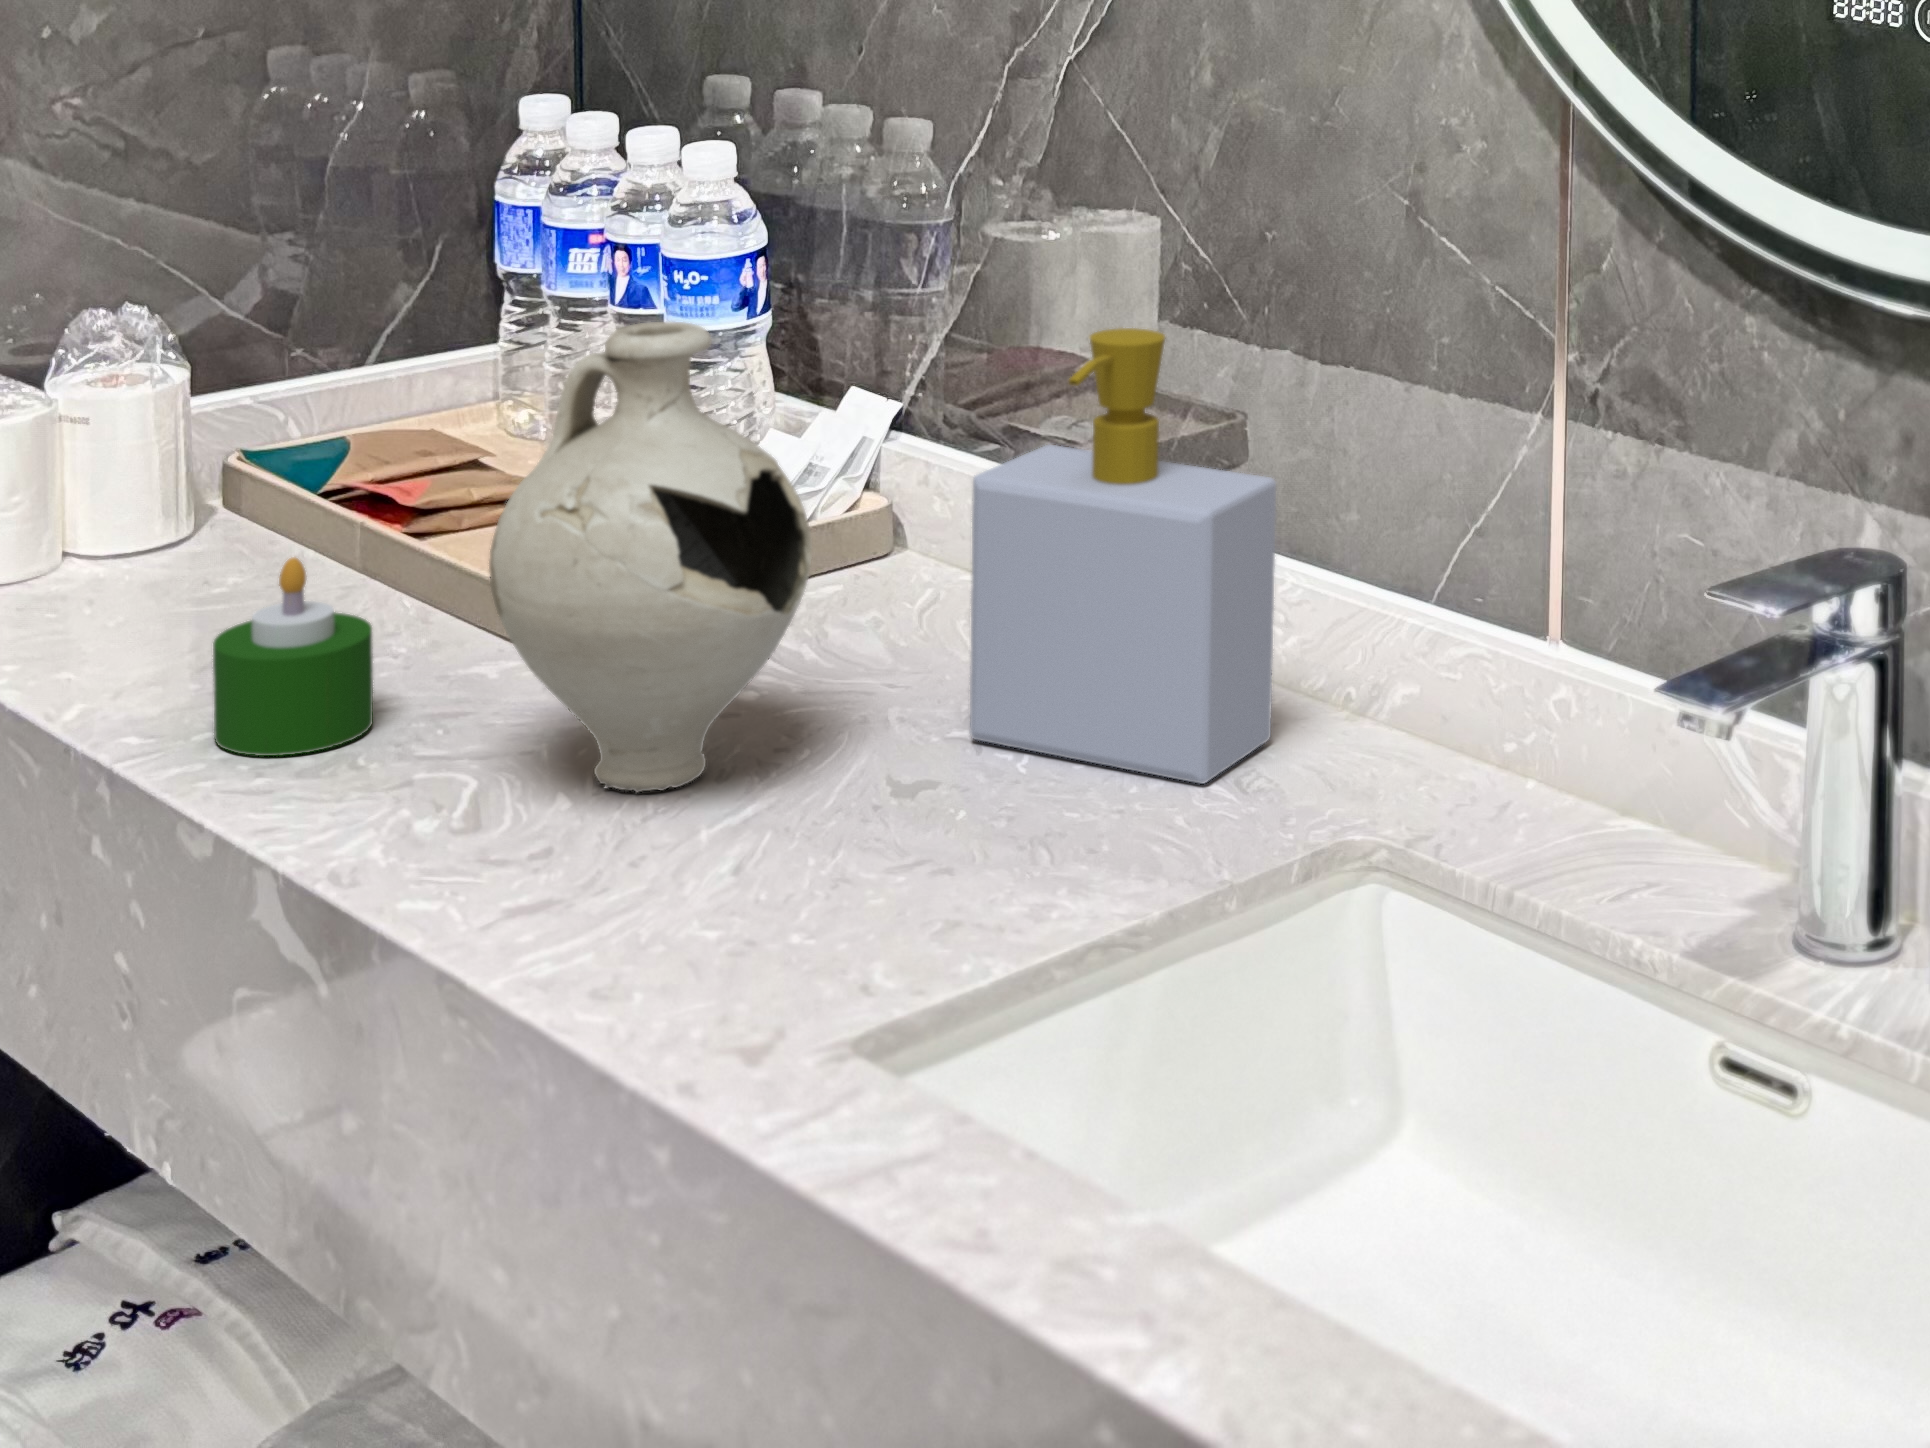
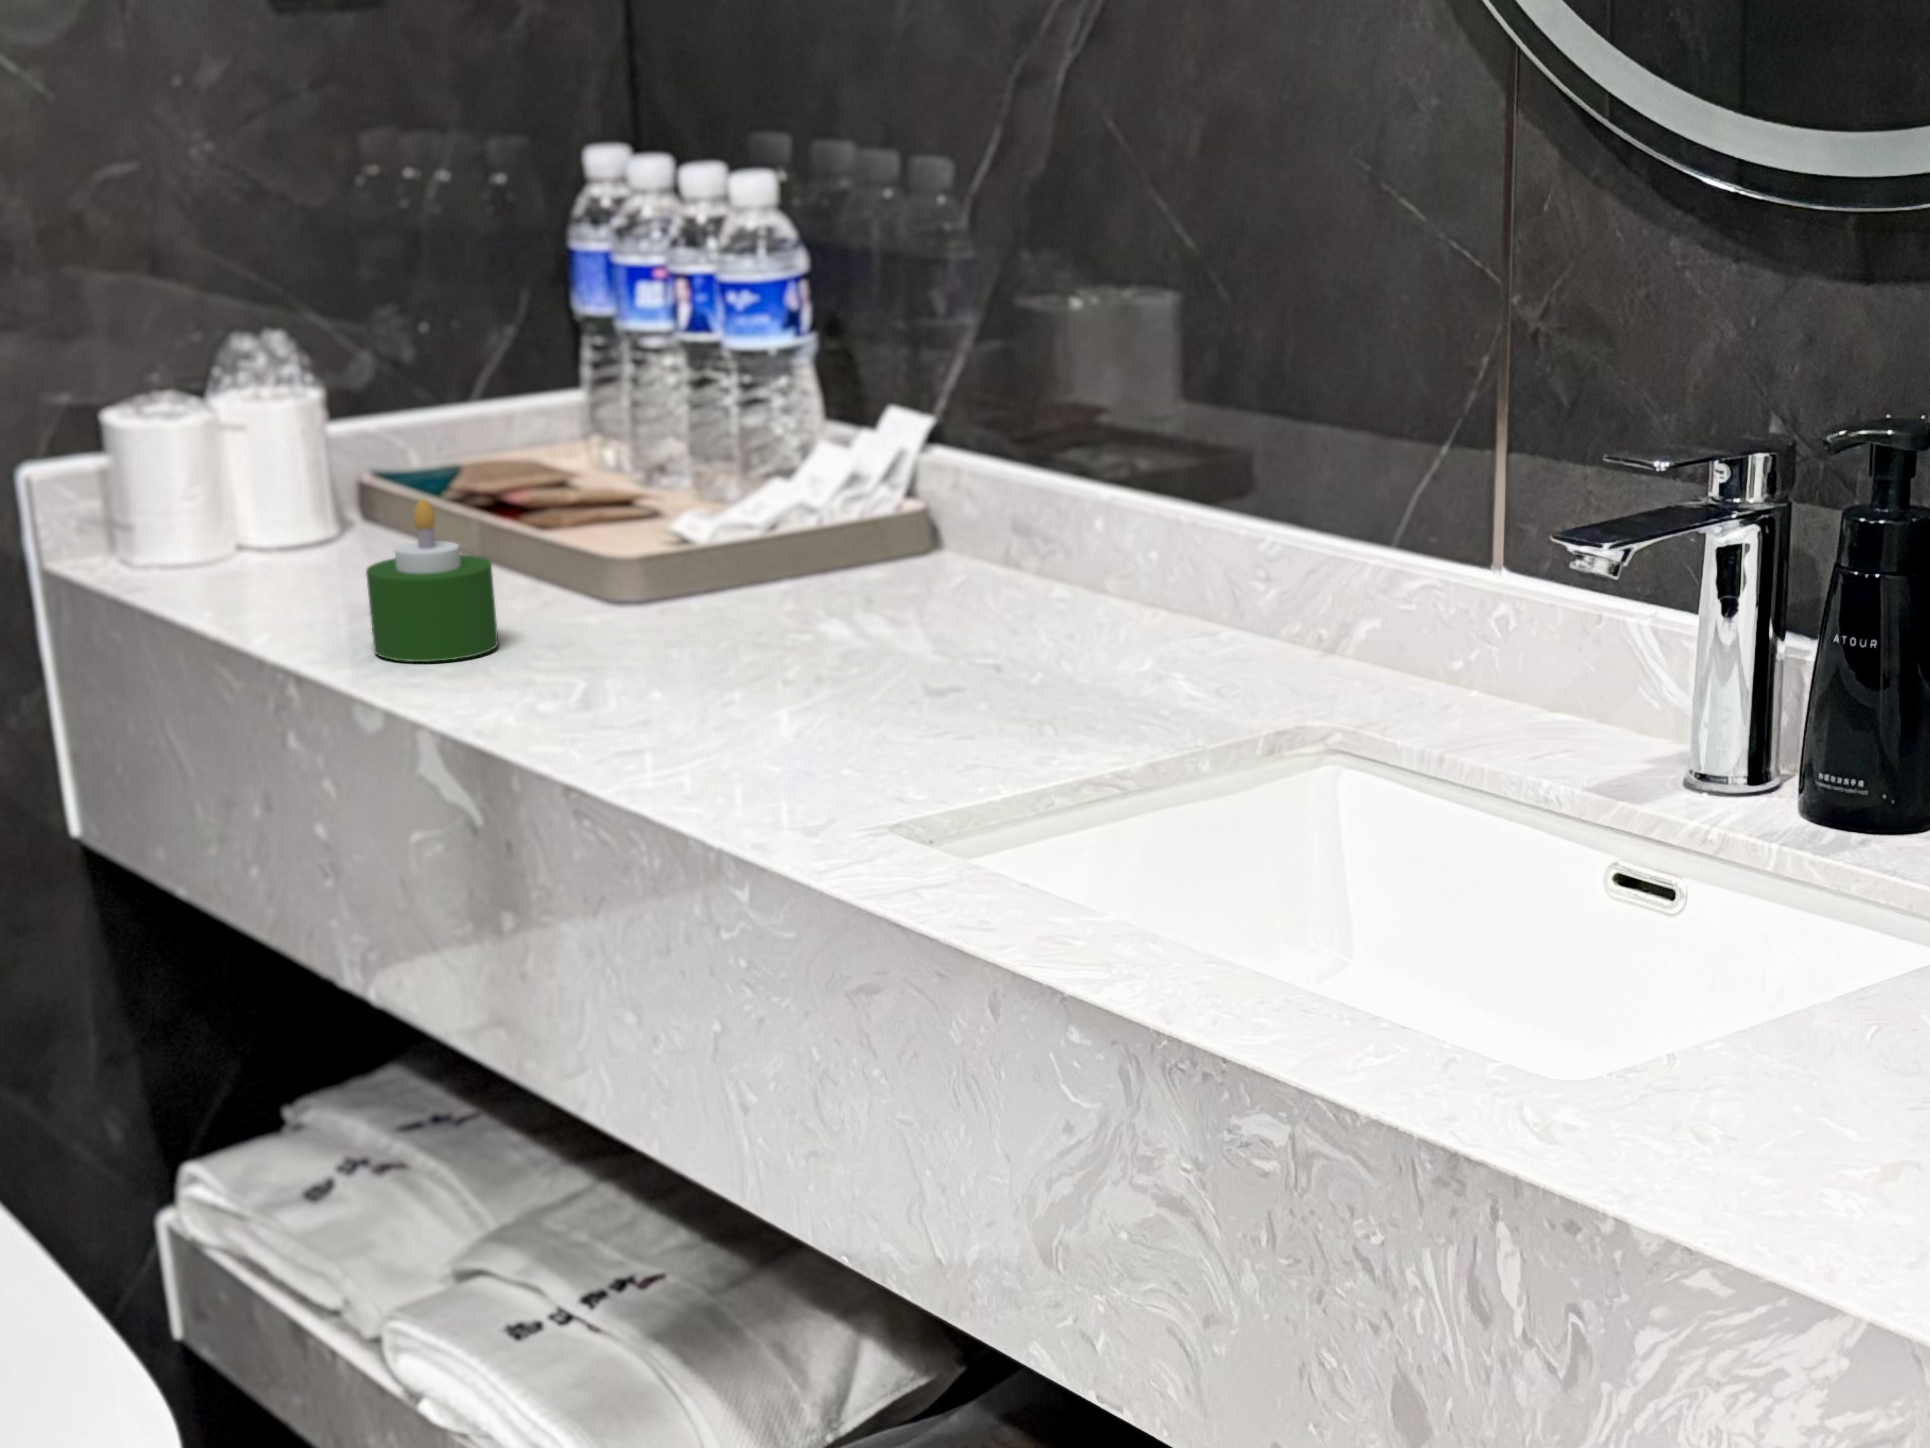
decorative vase: present [489,322,812,793] -> none [580,278,847,686]
soap bottle: present [970,328,1276,784] -> none [984,286,1252,687]

